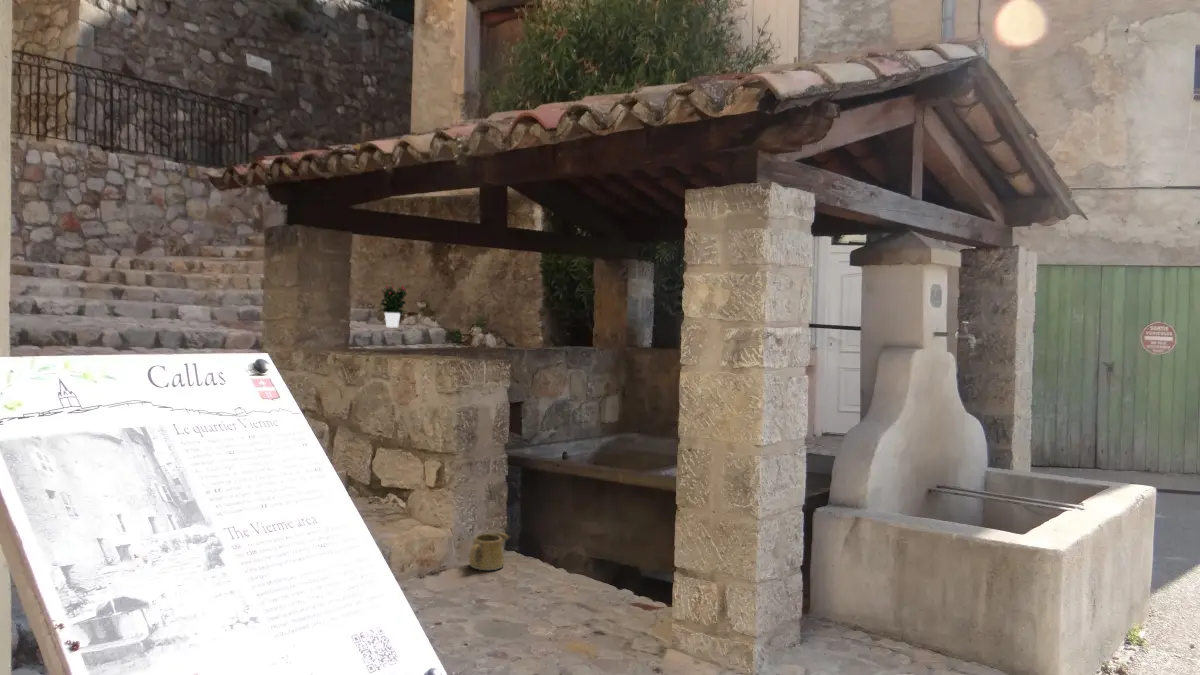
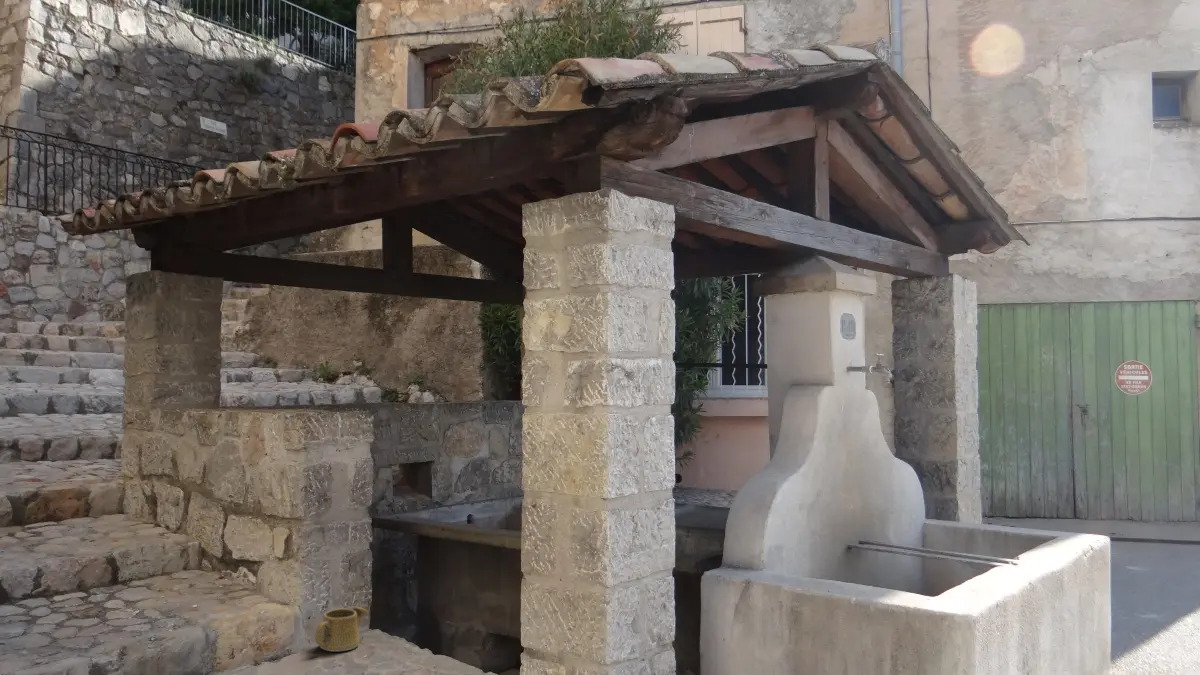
potted flower: present [381,285,407,327] -> none [309,343,339,388]

